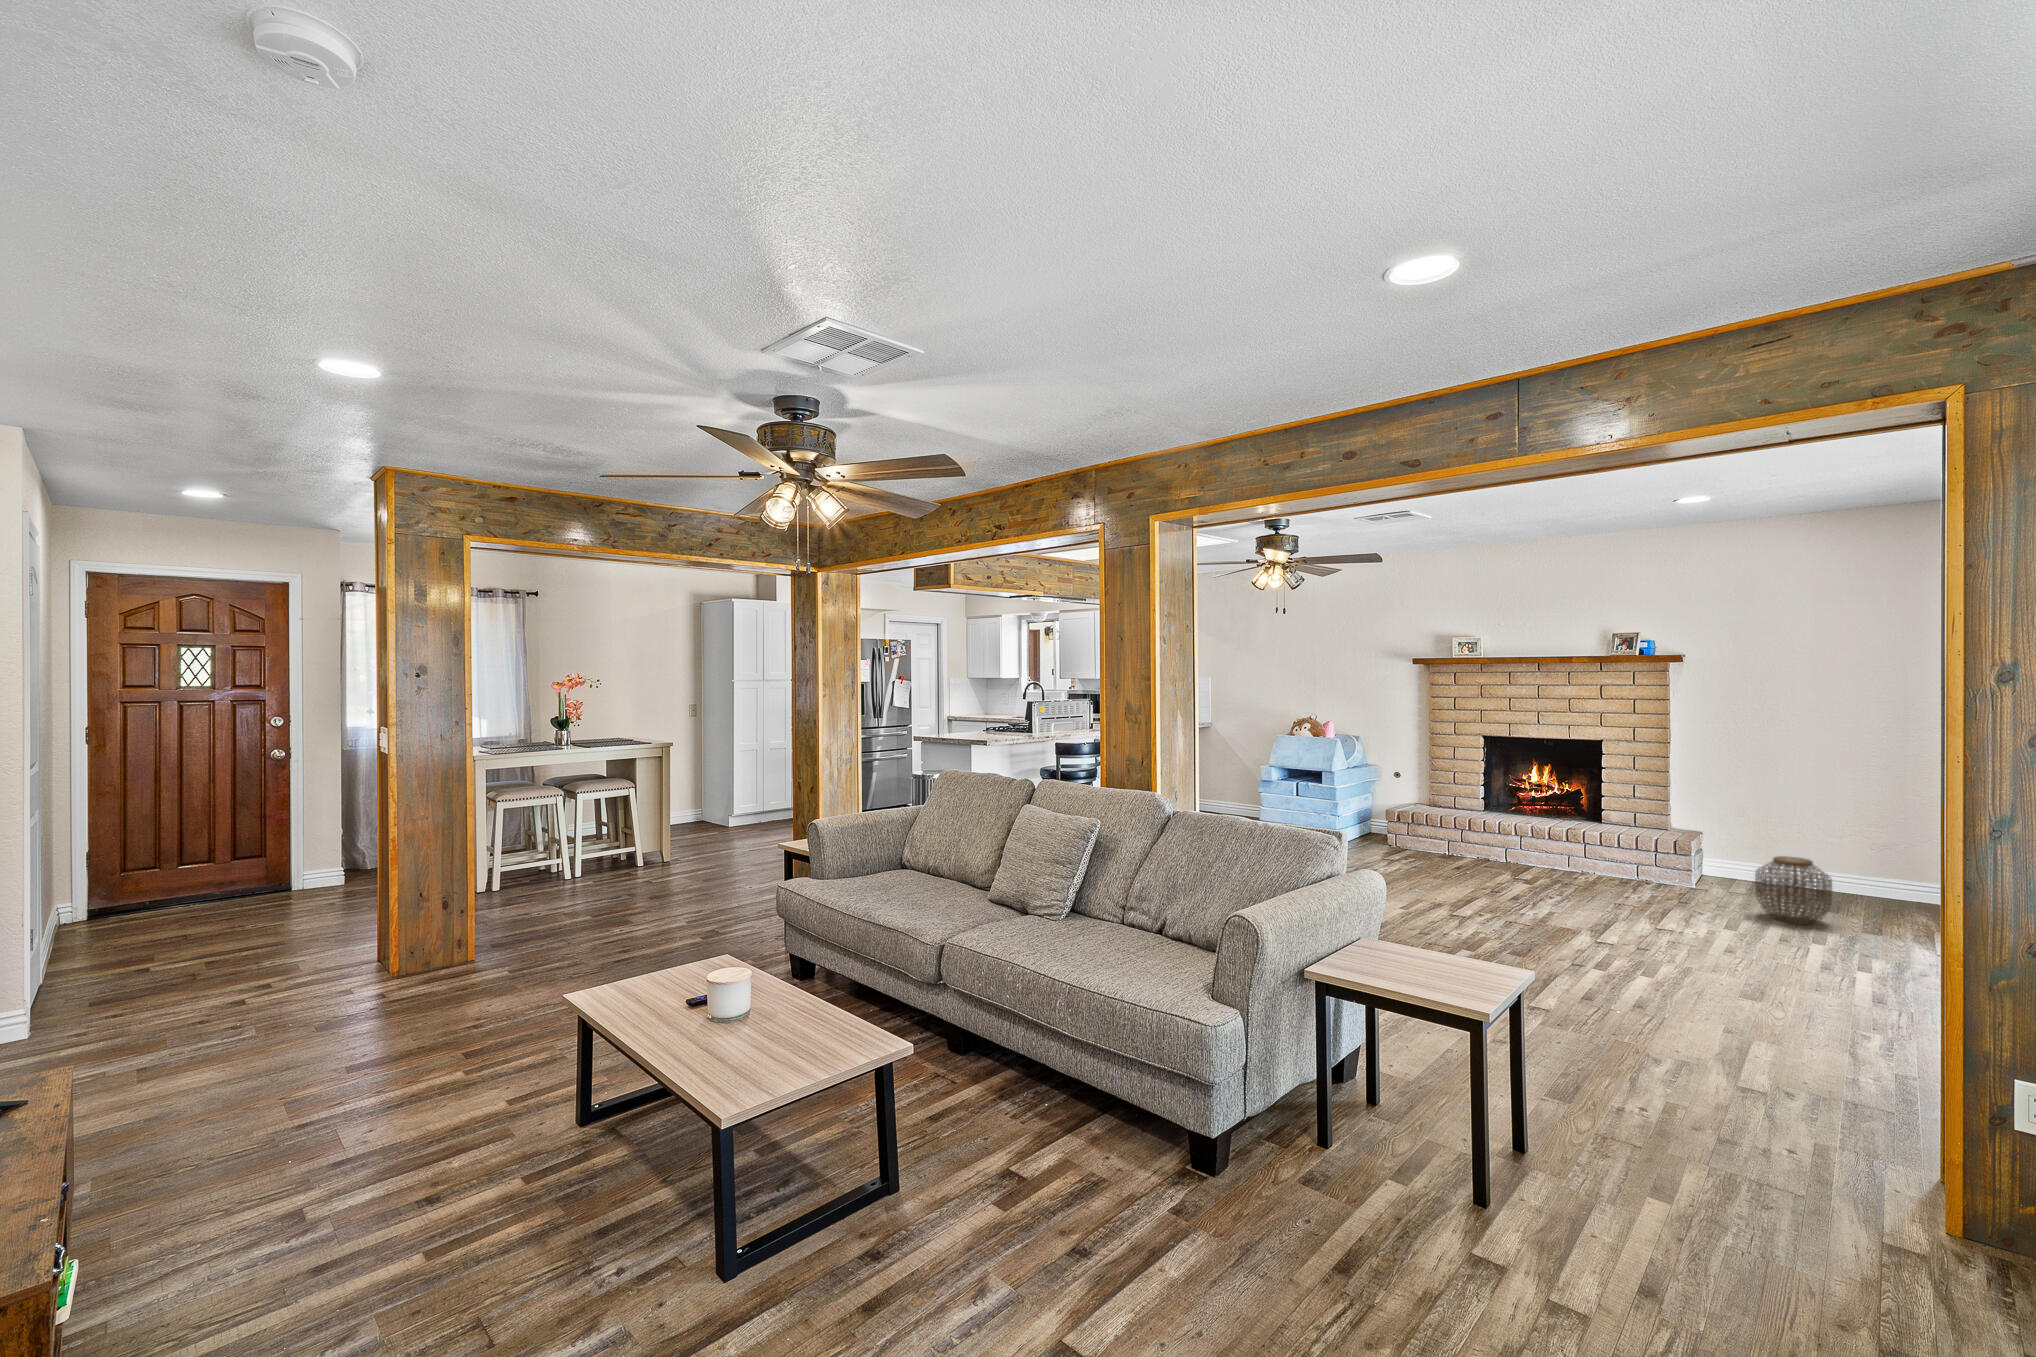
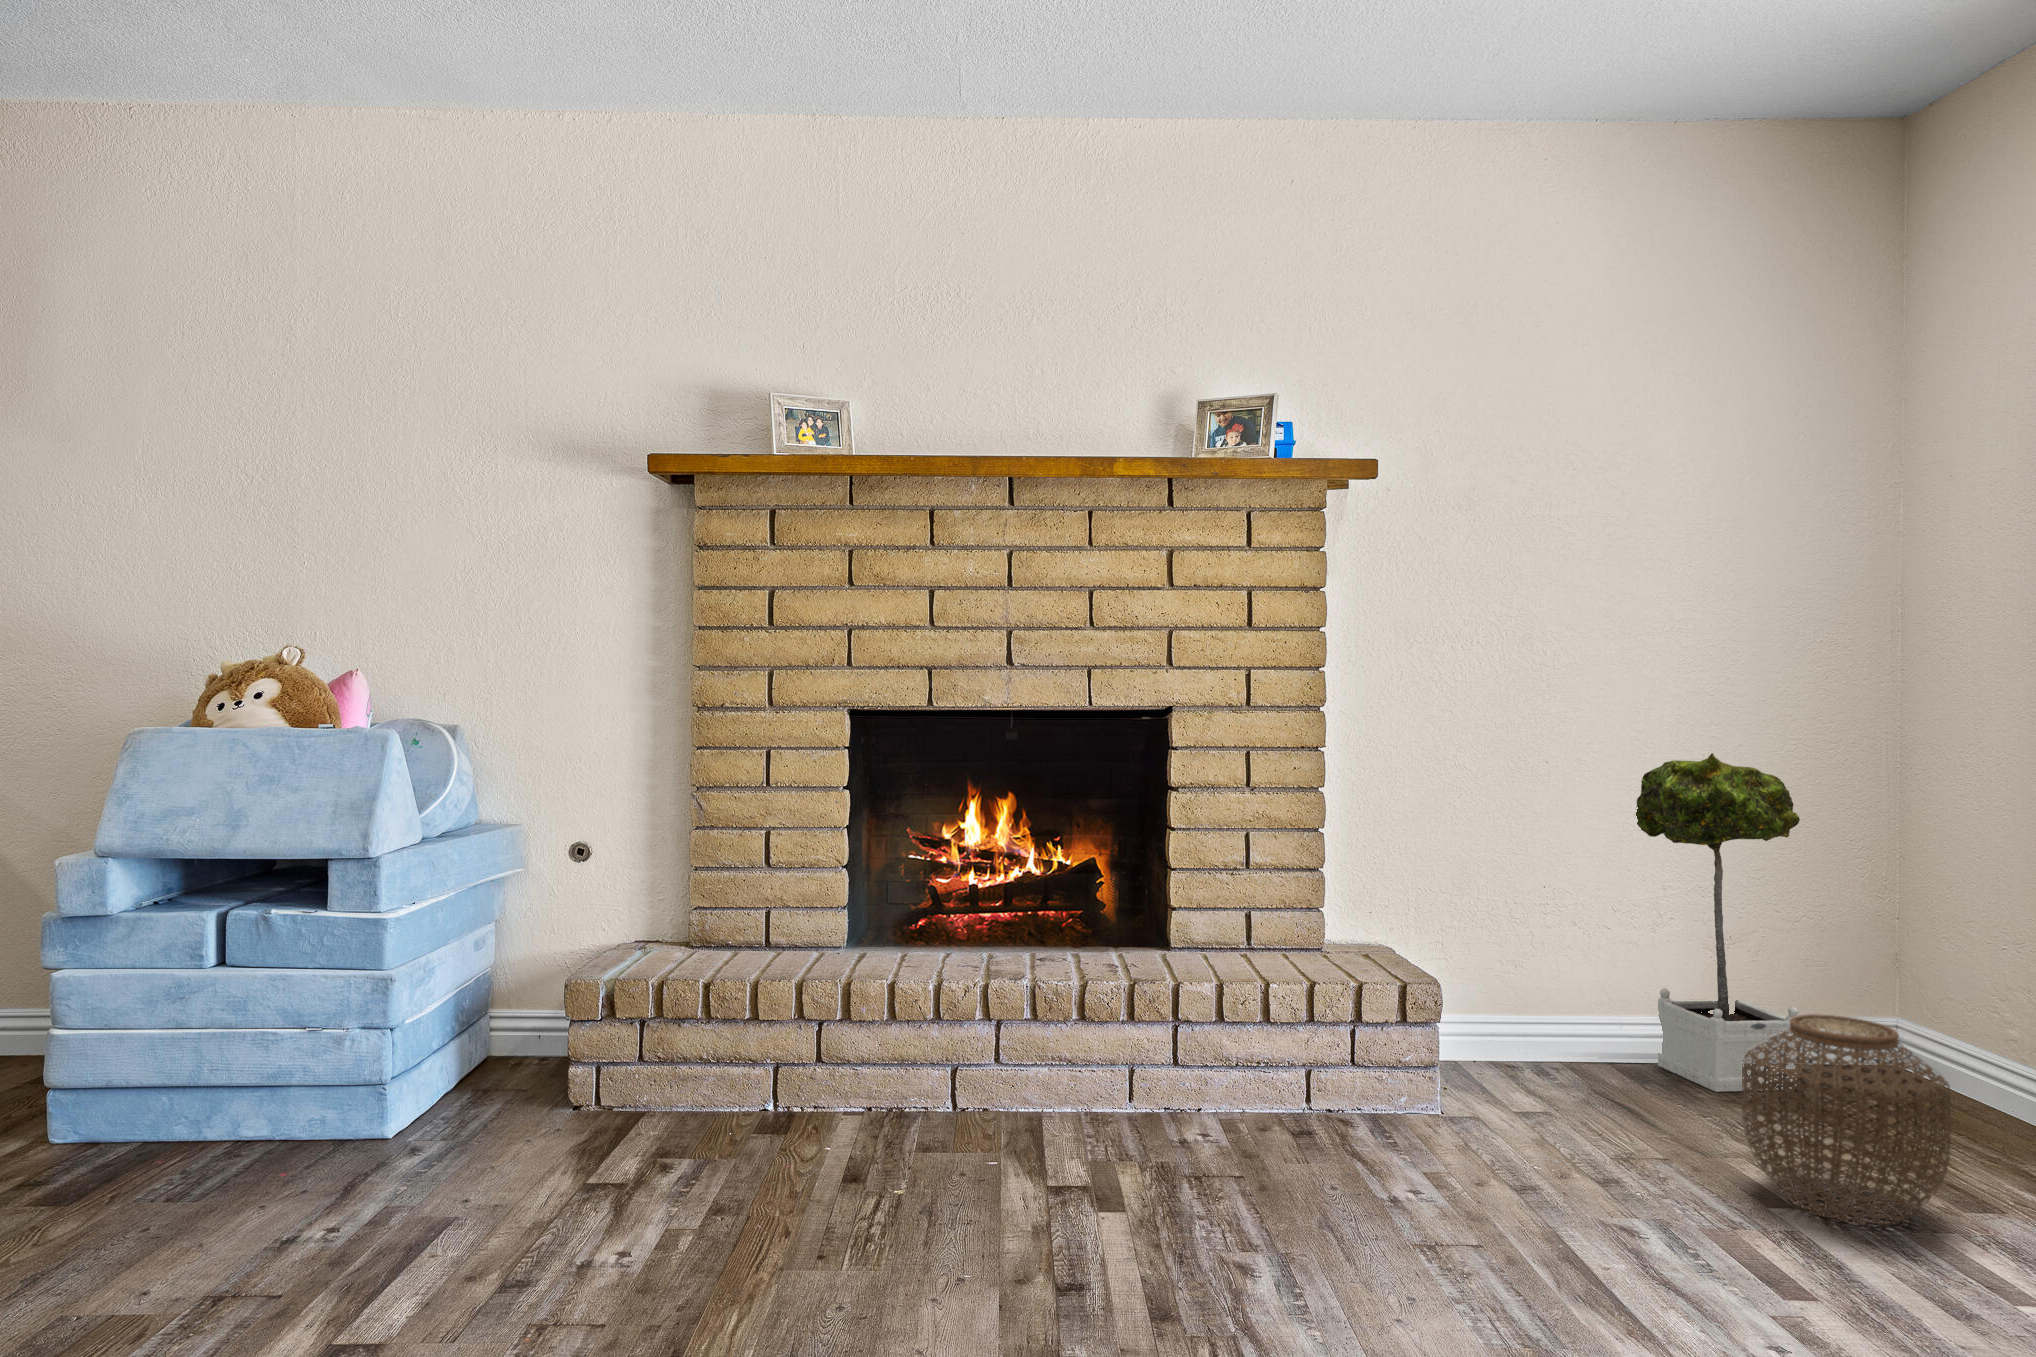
potted tree: none [1826,764,1906,909] -> present [1636,753,1800,1092]

